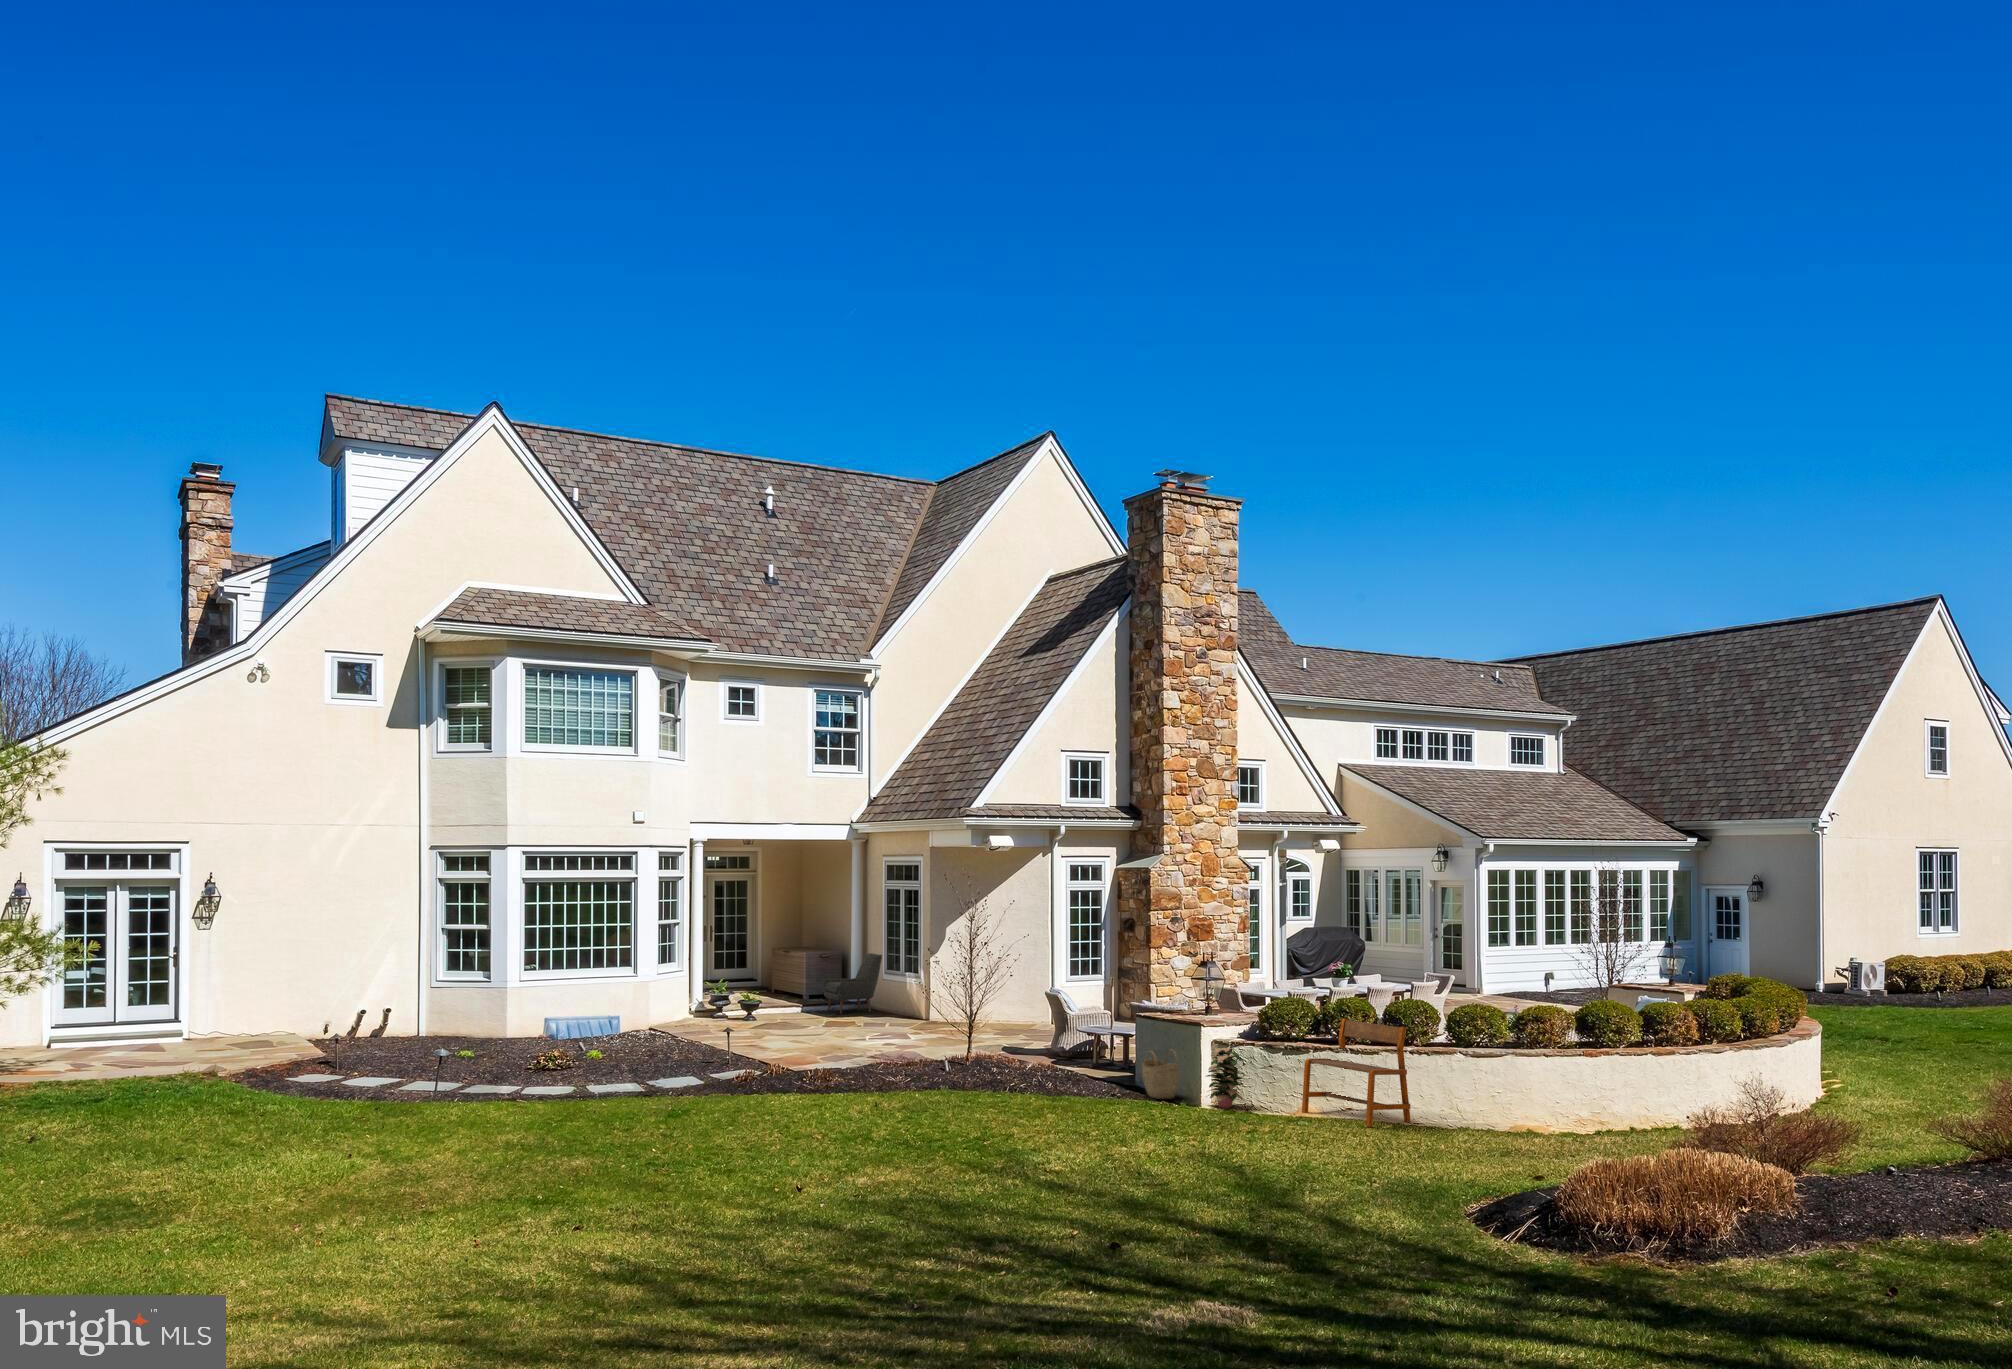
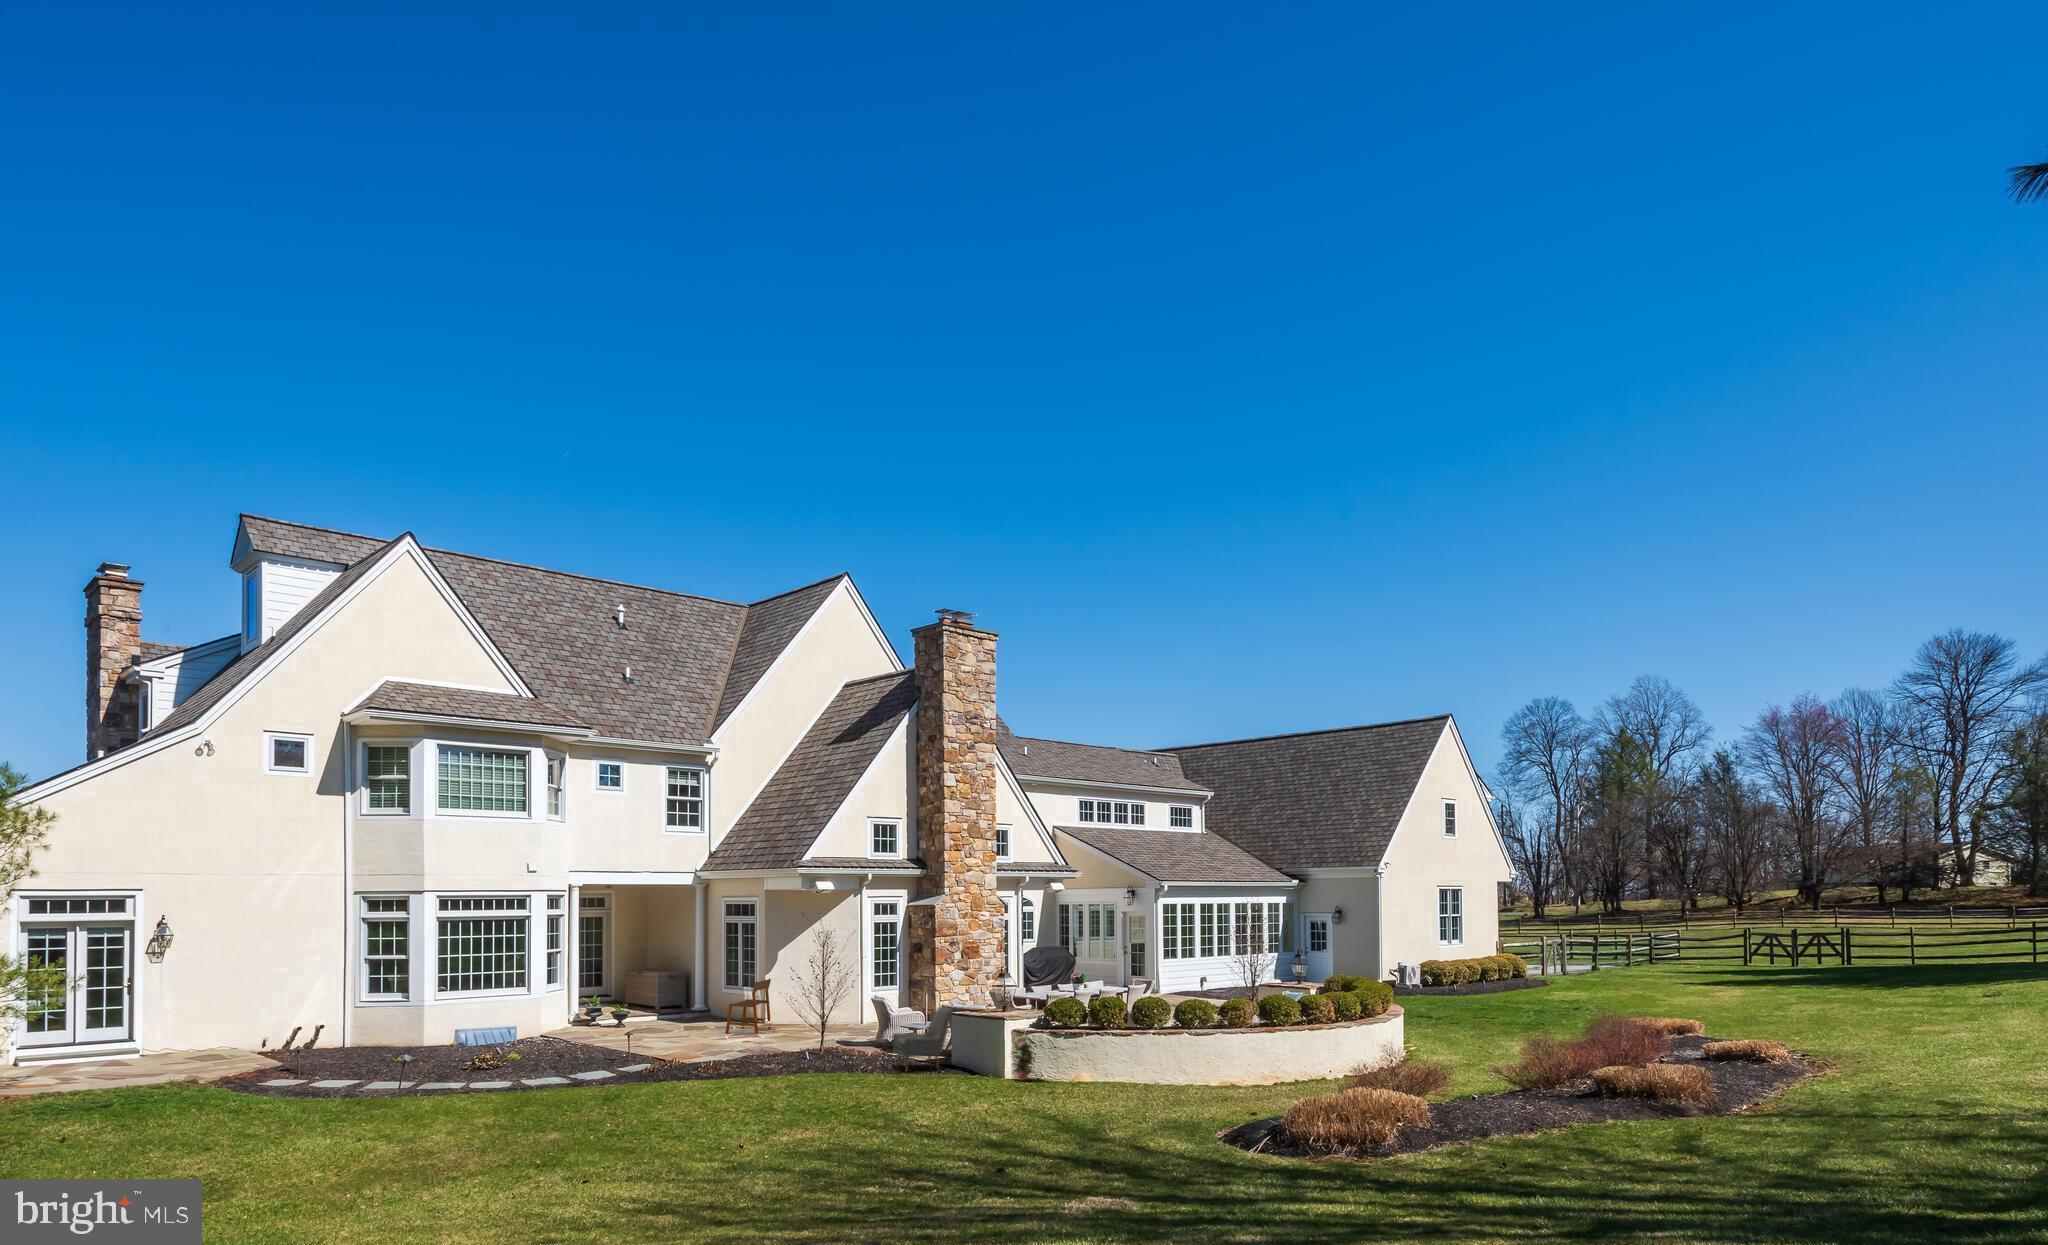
chair: present [823,953,882,1014] -> present [892,1007,951,1070]
bench: present [1302,1019,1411,1127] -> present [726,979,771,1033]
woven basket: present [1142,1054,1181,1099] -> none [958,1039,987,1077]

